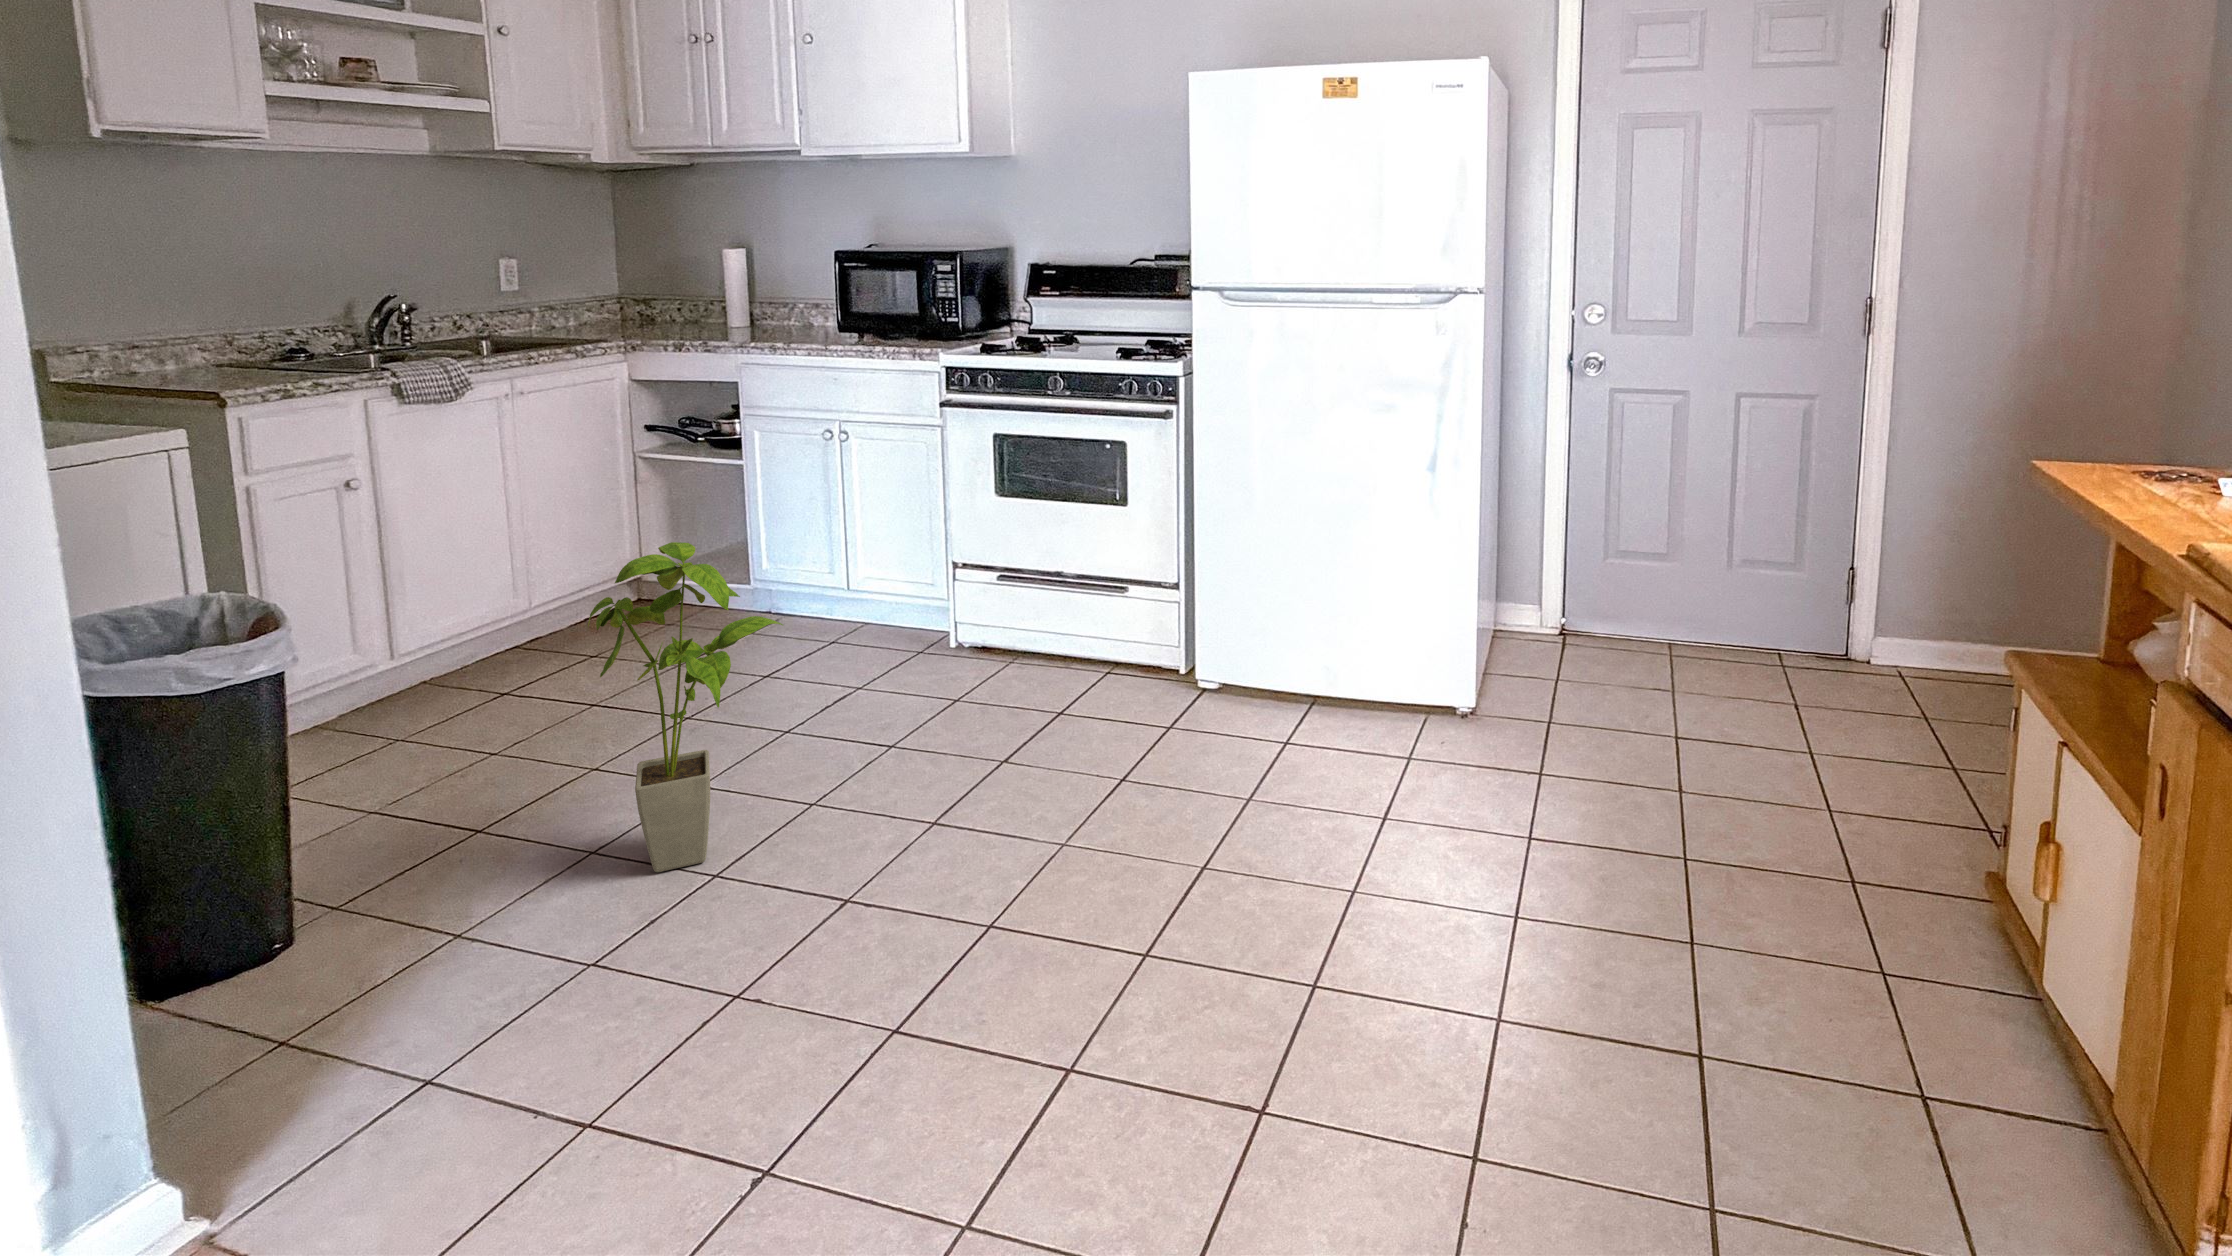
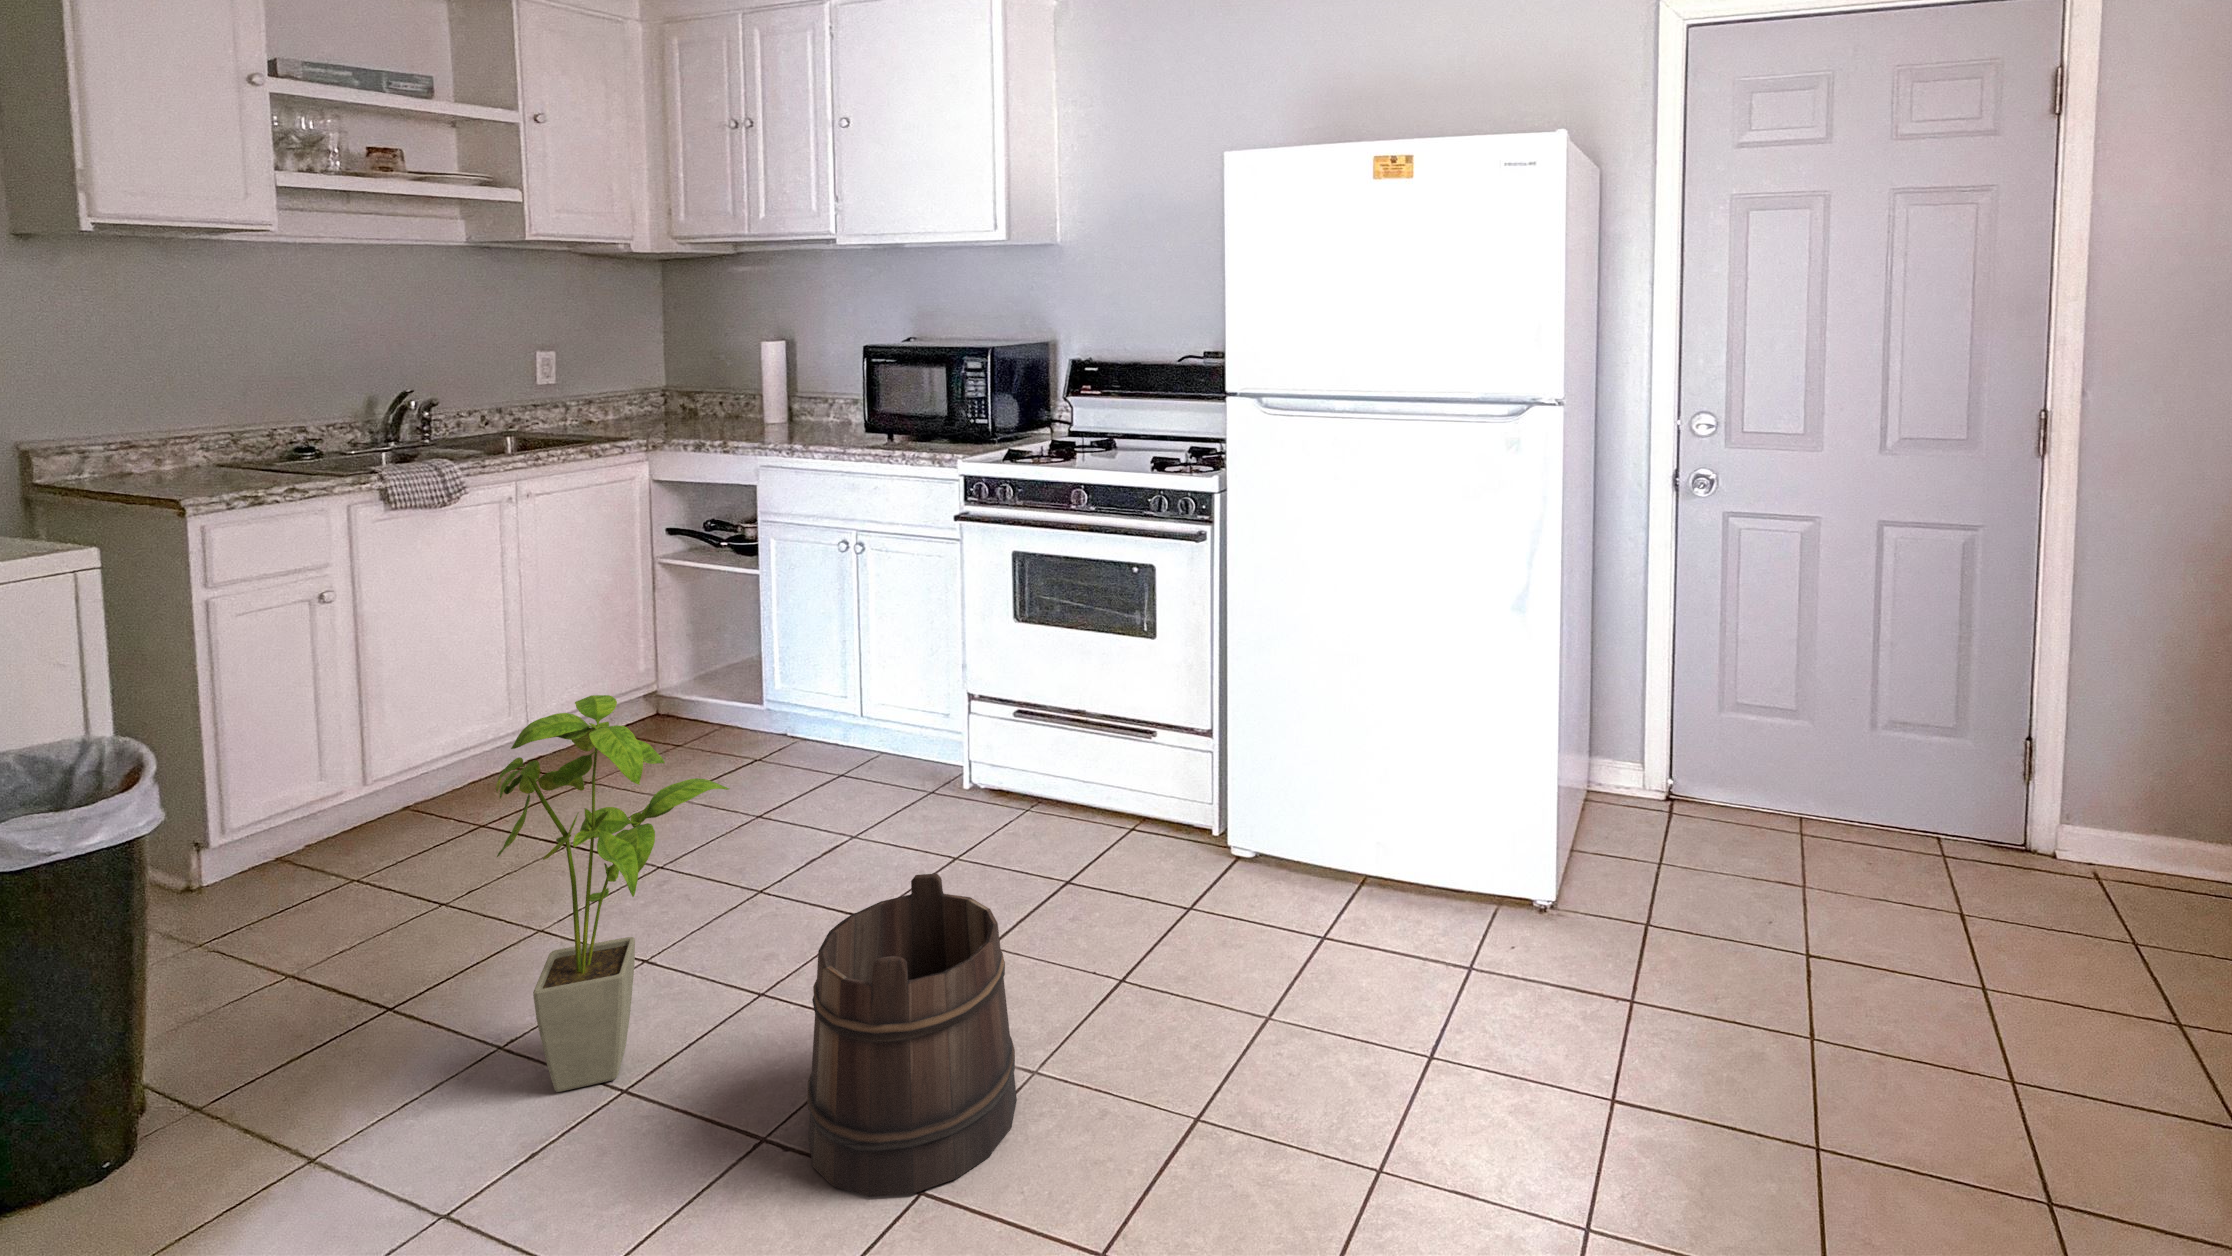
bucket: none [881,683,1049,922] -> present [807,874,1017,1197]

